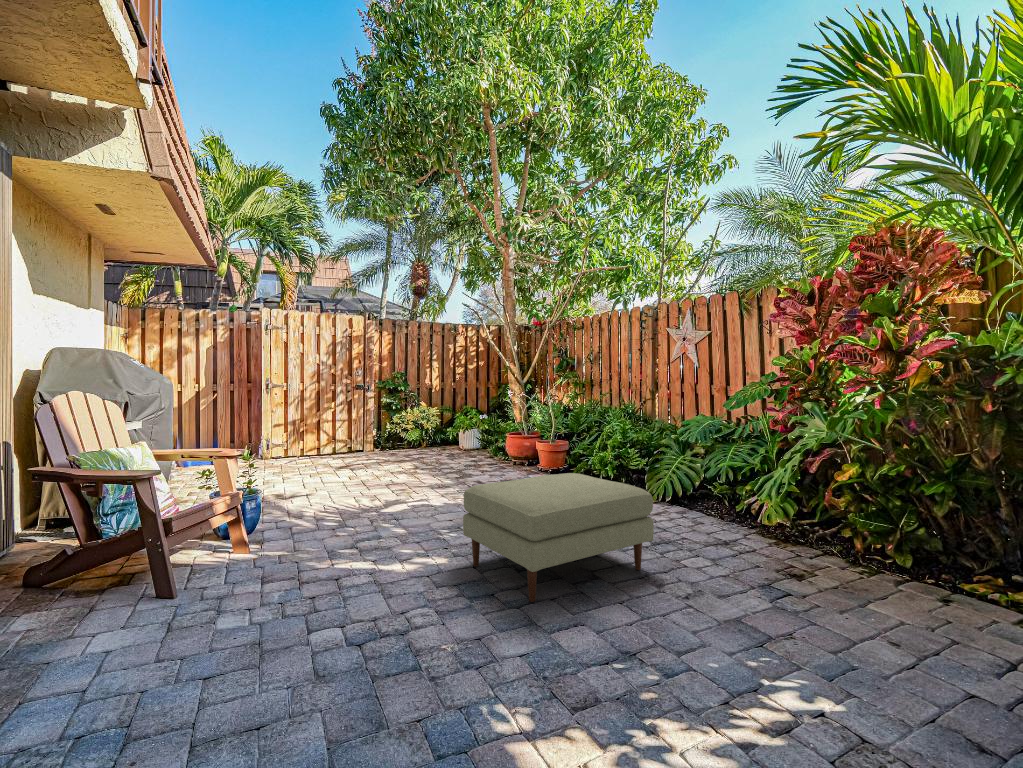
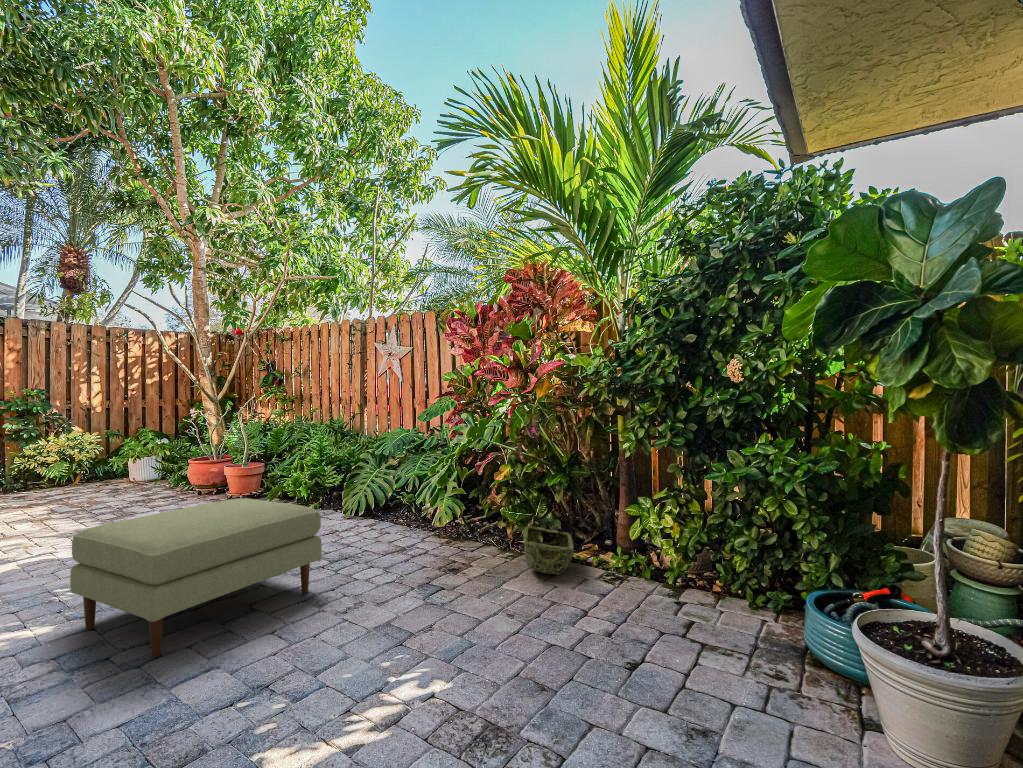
woven basket: none [887,540,976,608] -> present [523,526,574,575]

